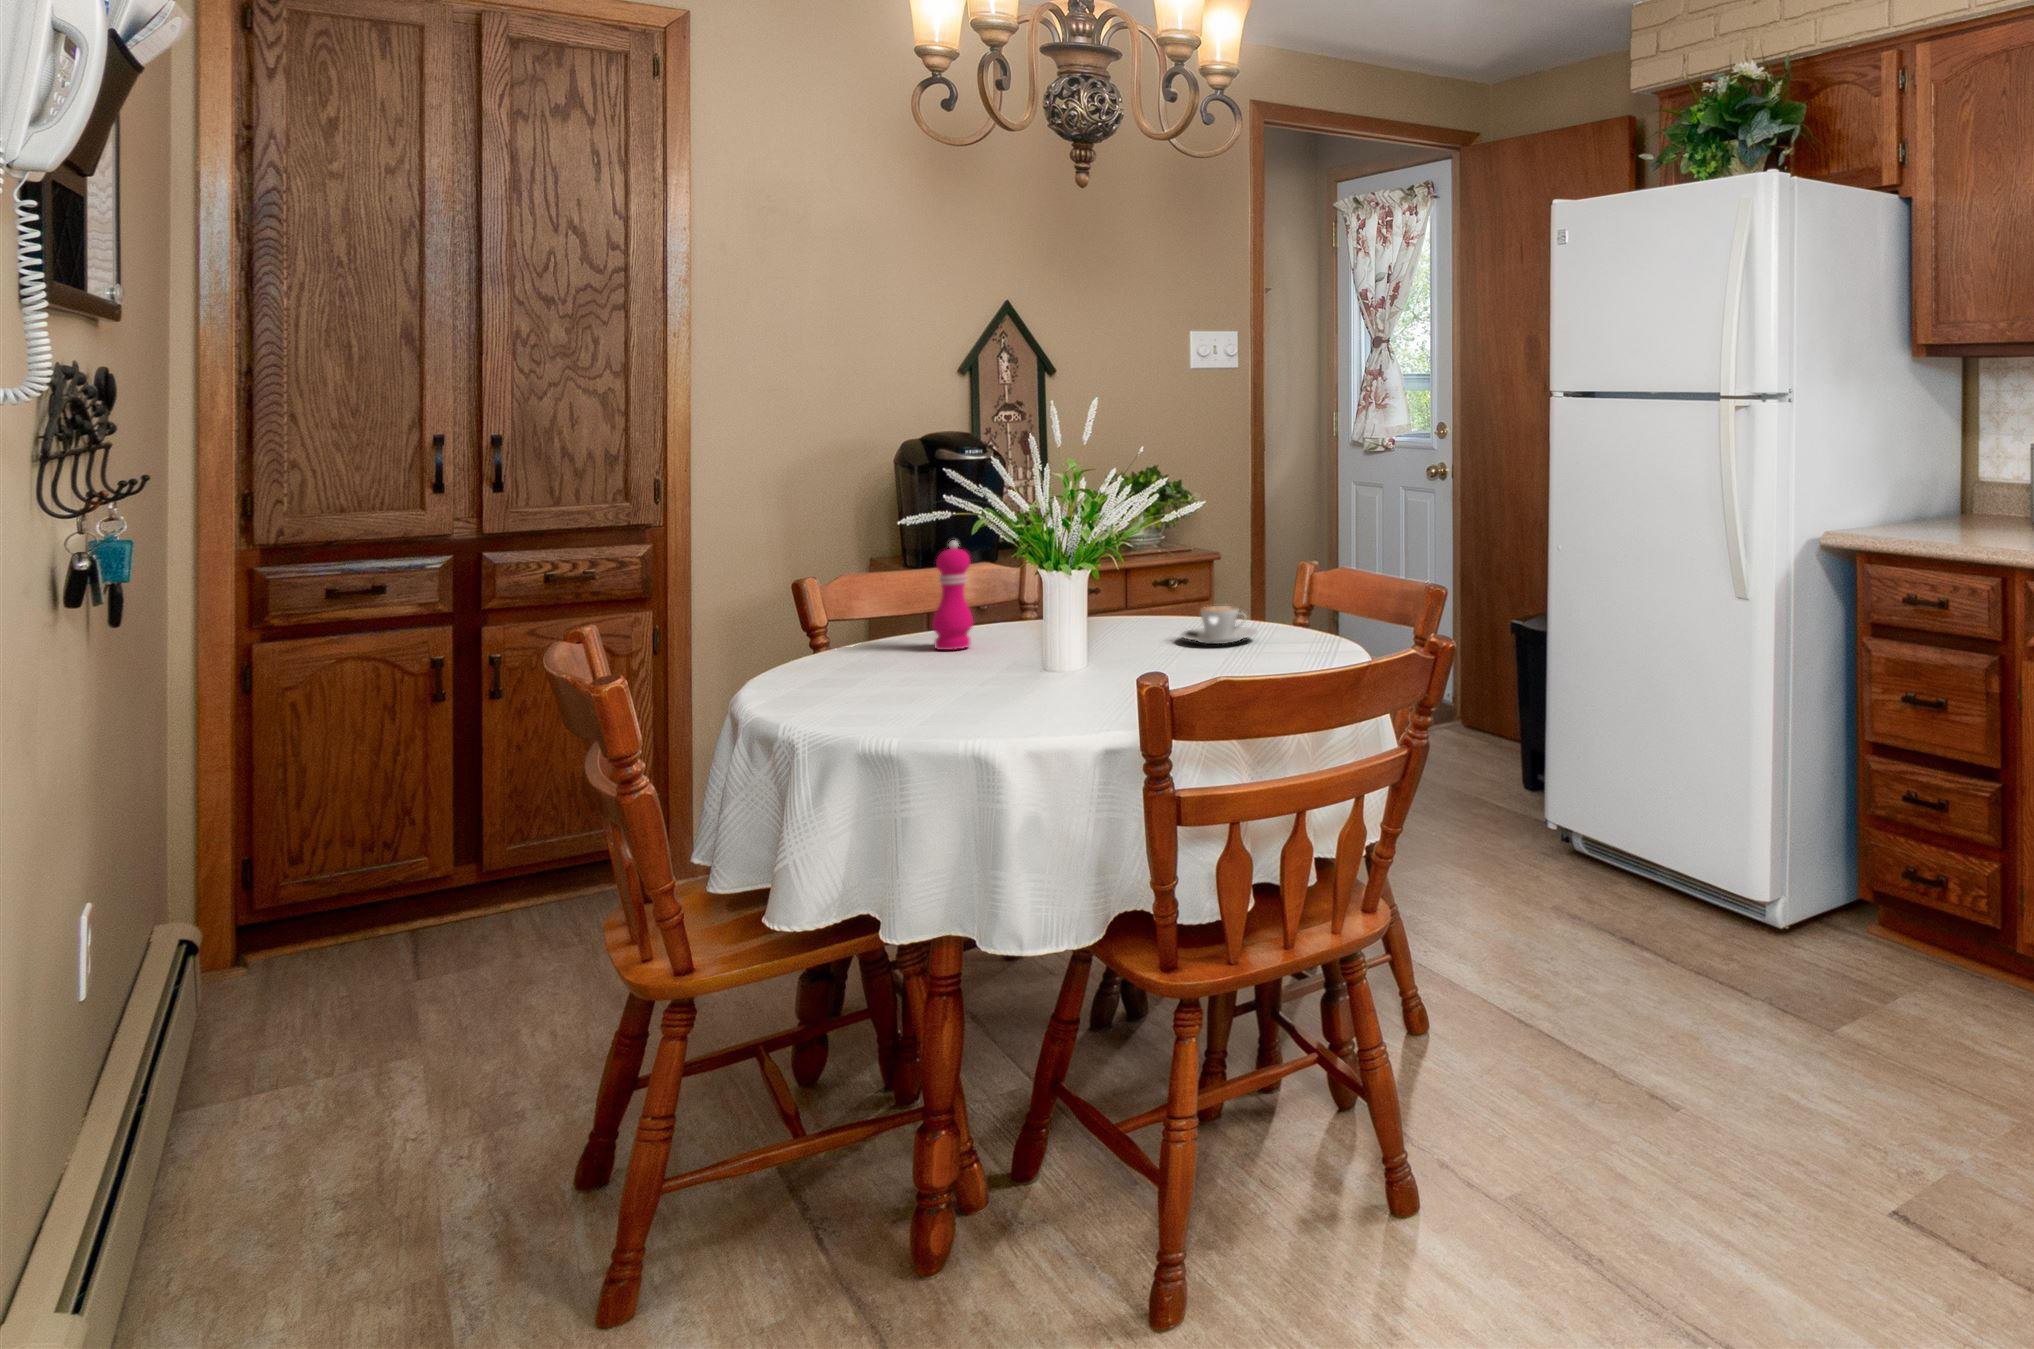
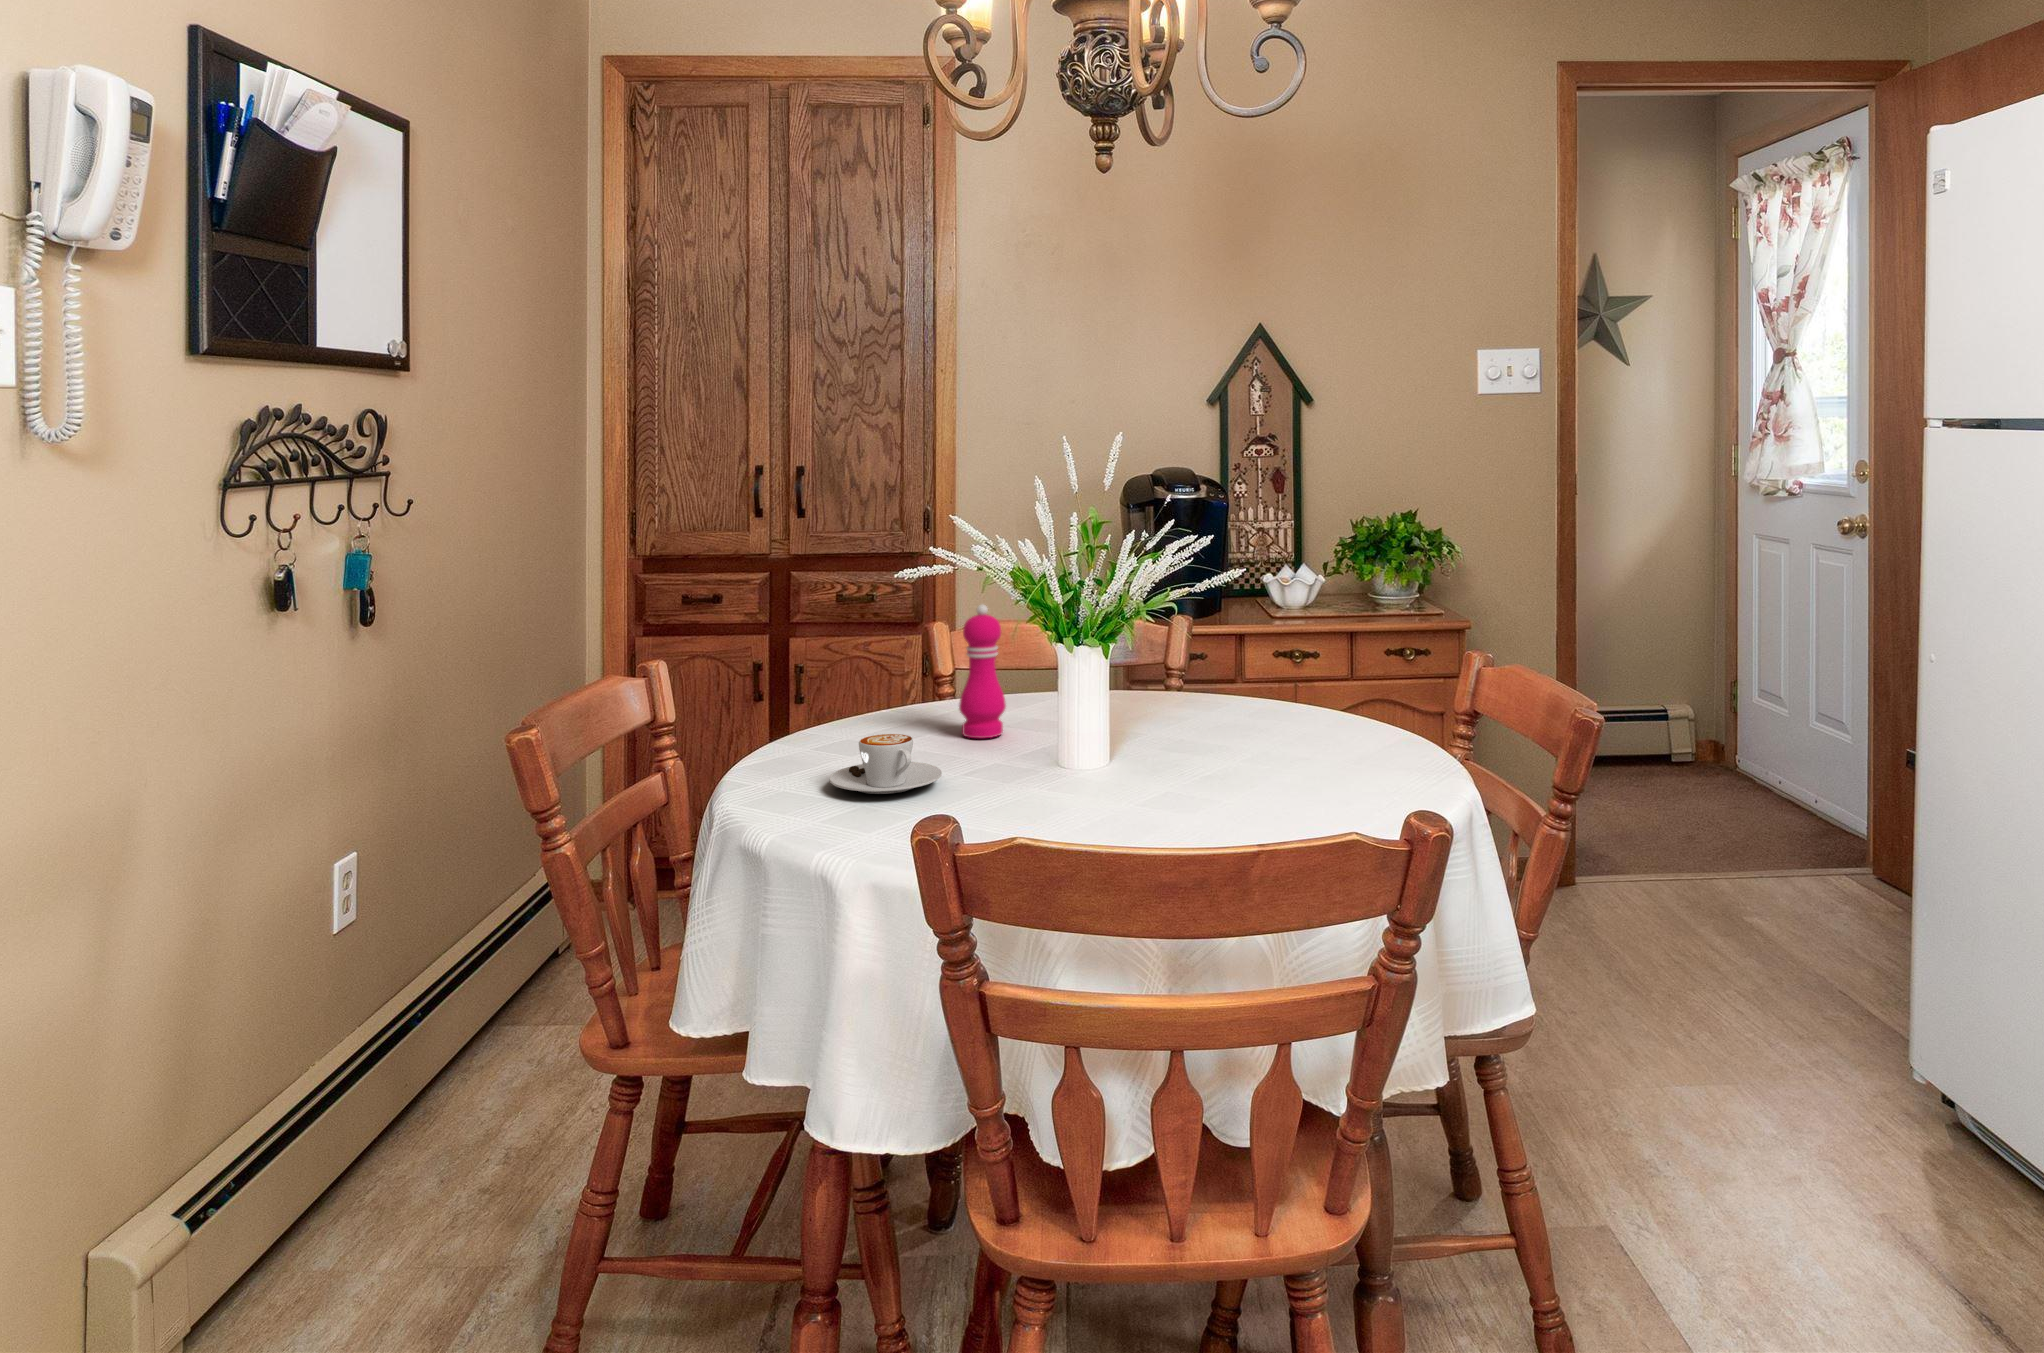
coffee cup: present [1181,606,1258,644] -> present [830,734,942,794]

